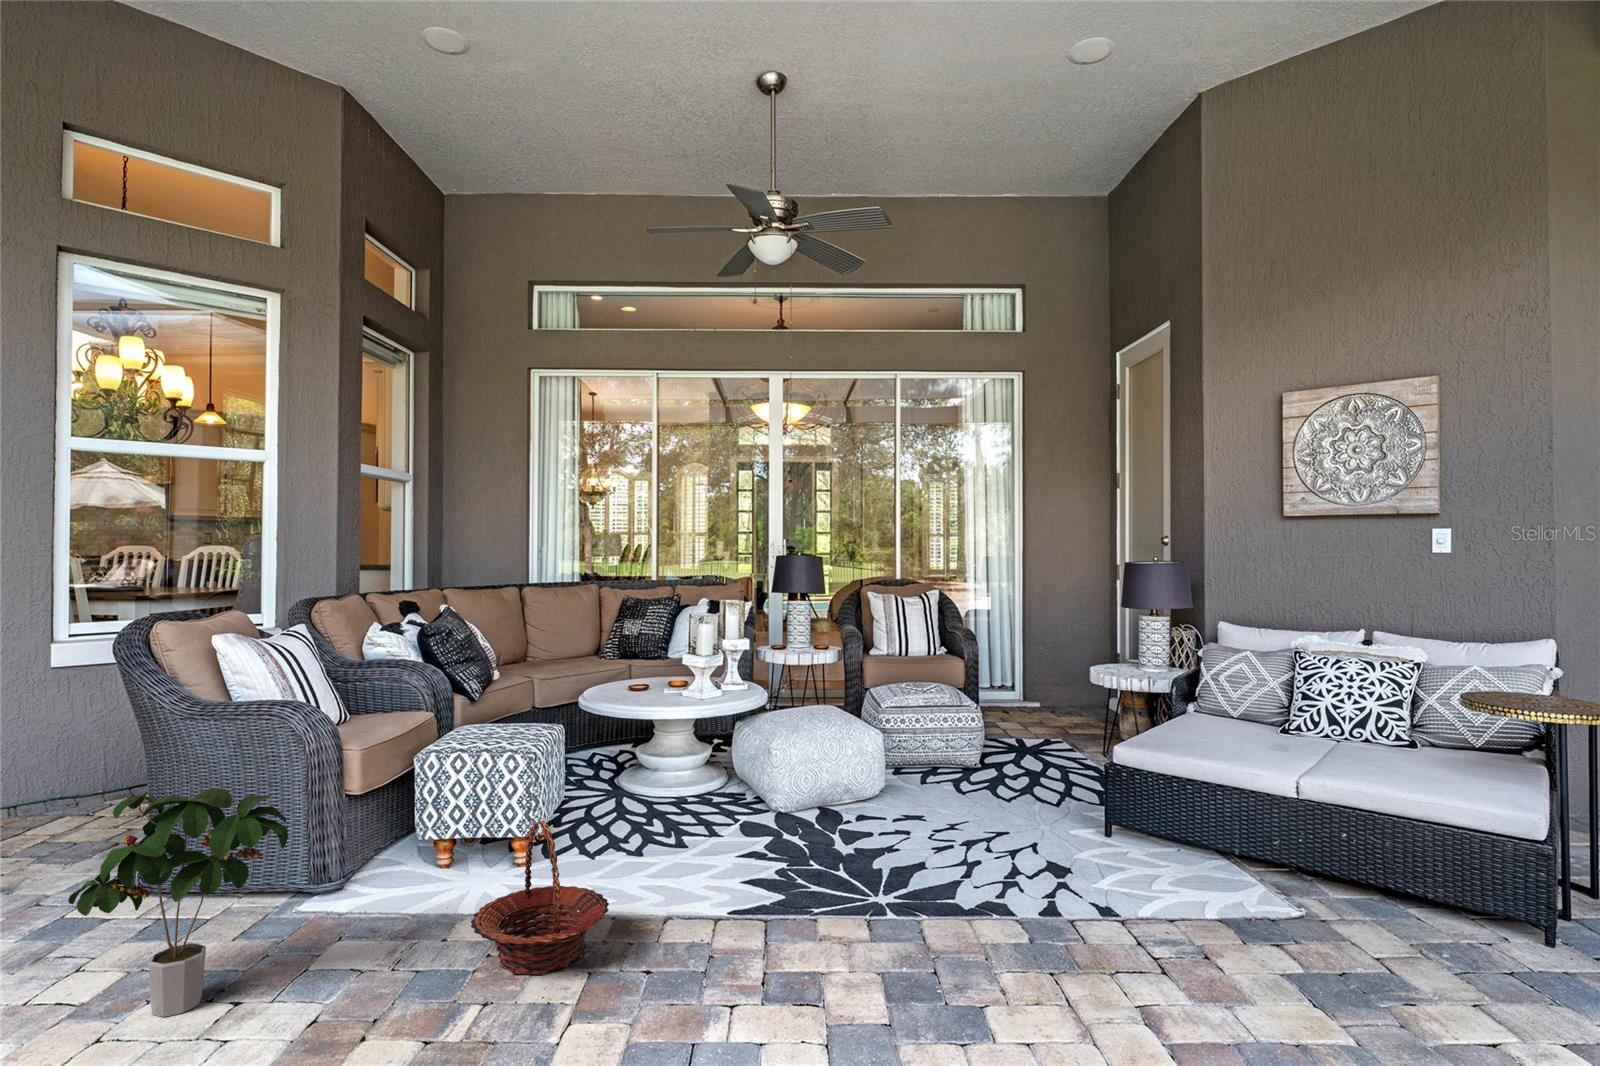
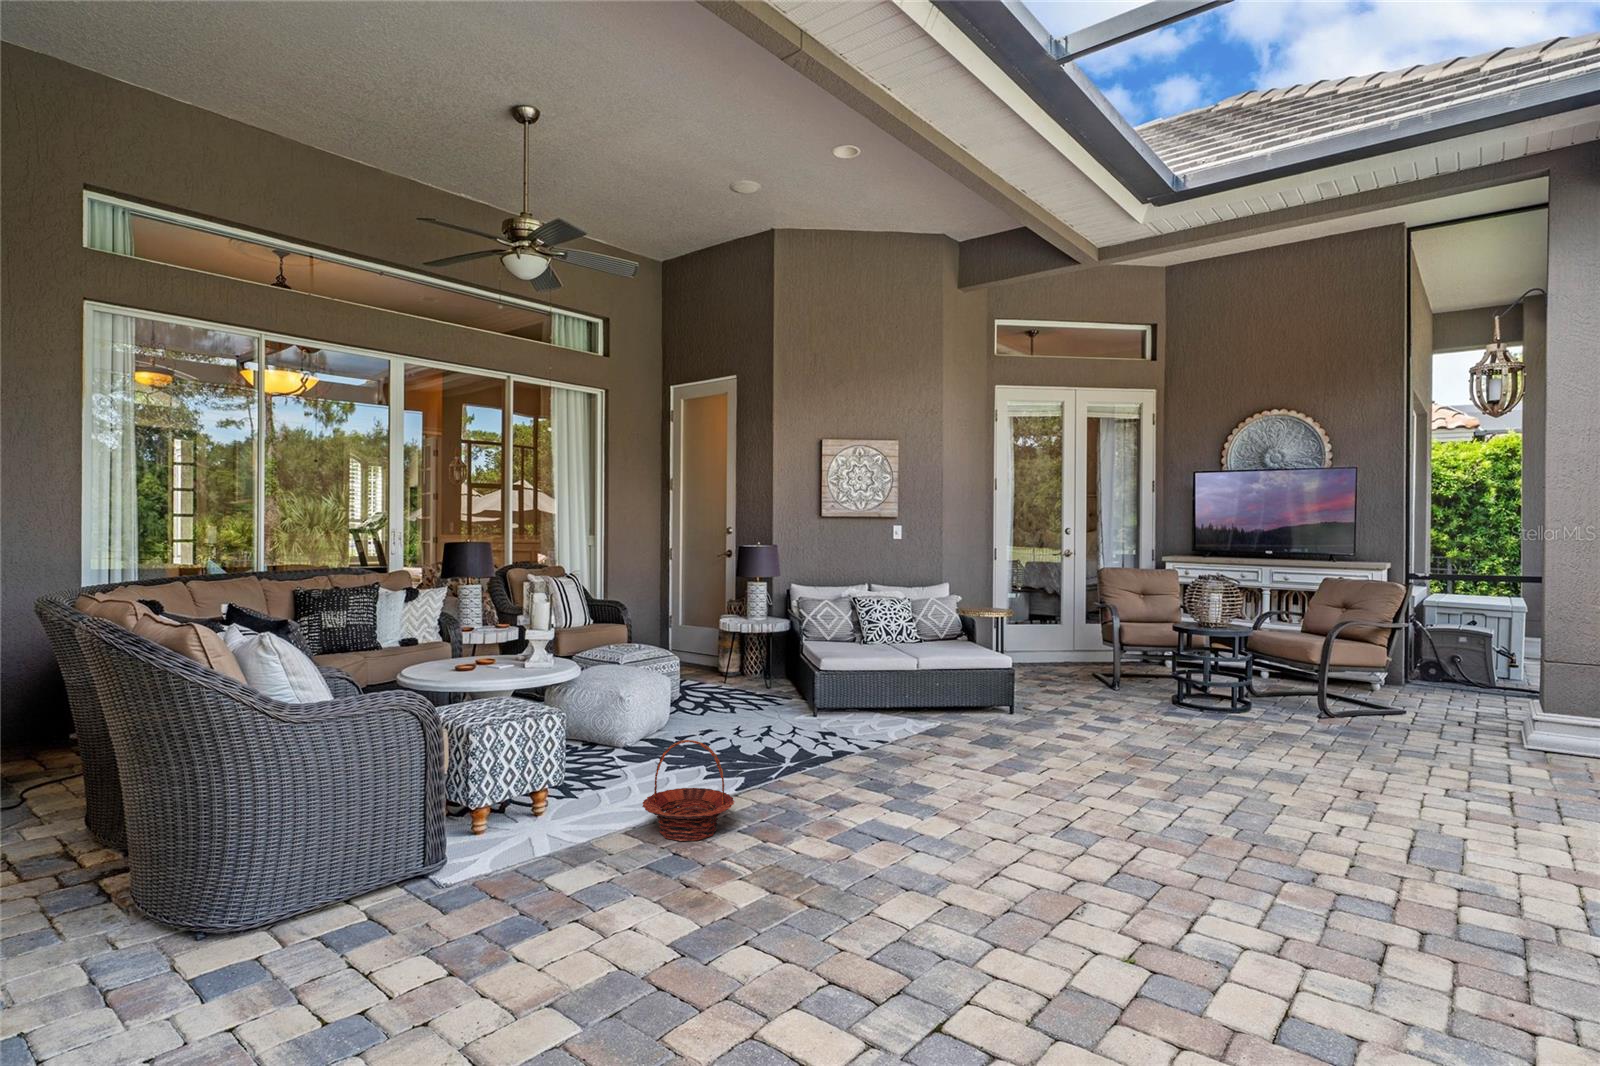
potted plant: present [68,788,288,1017] -> none [465,748,605,933]

